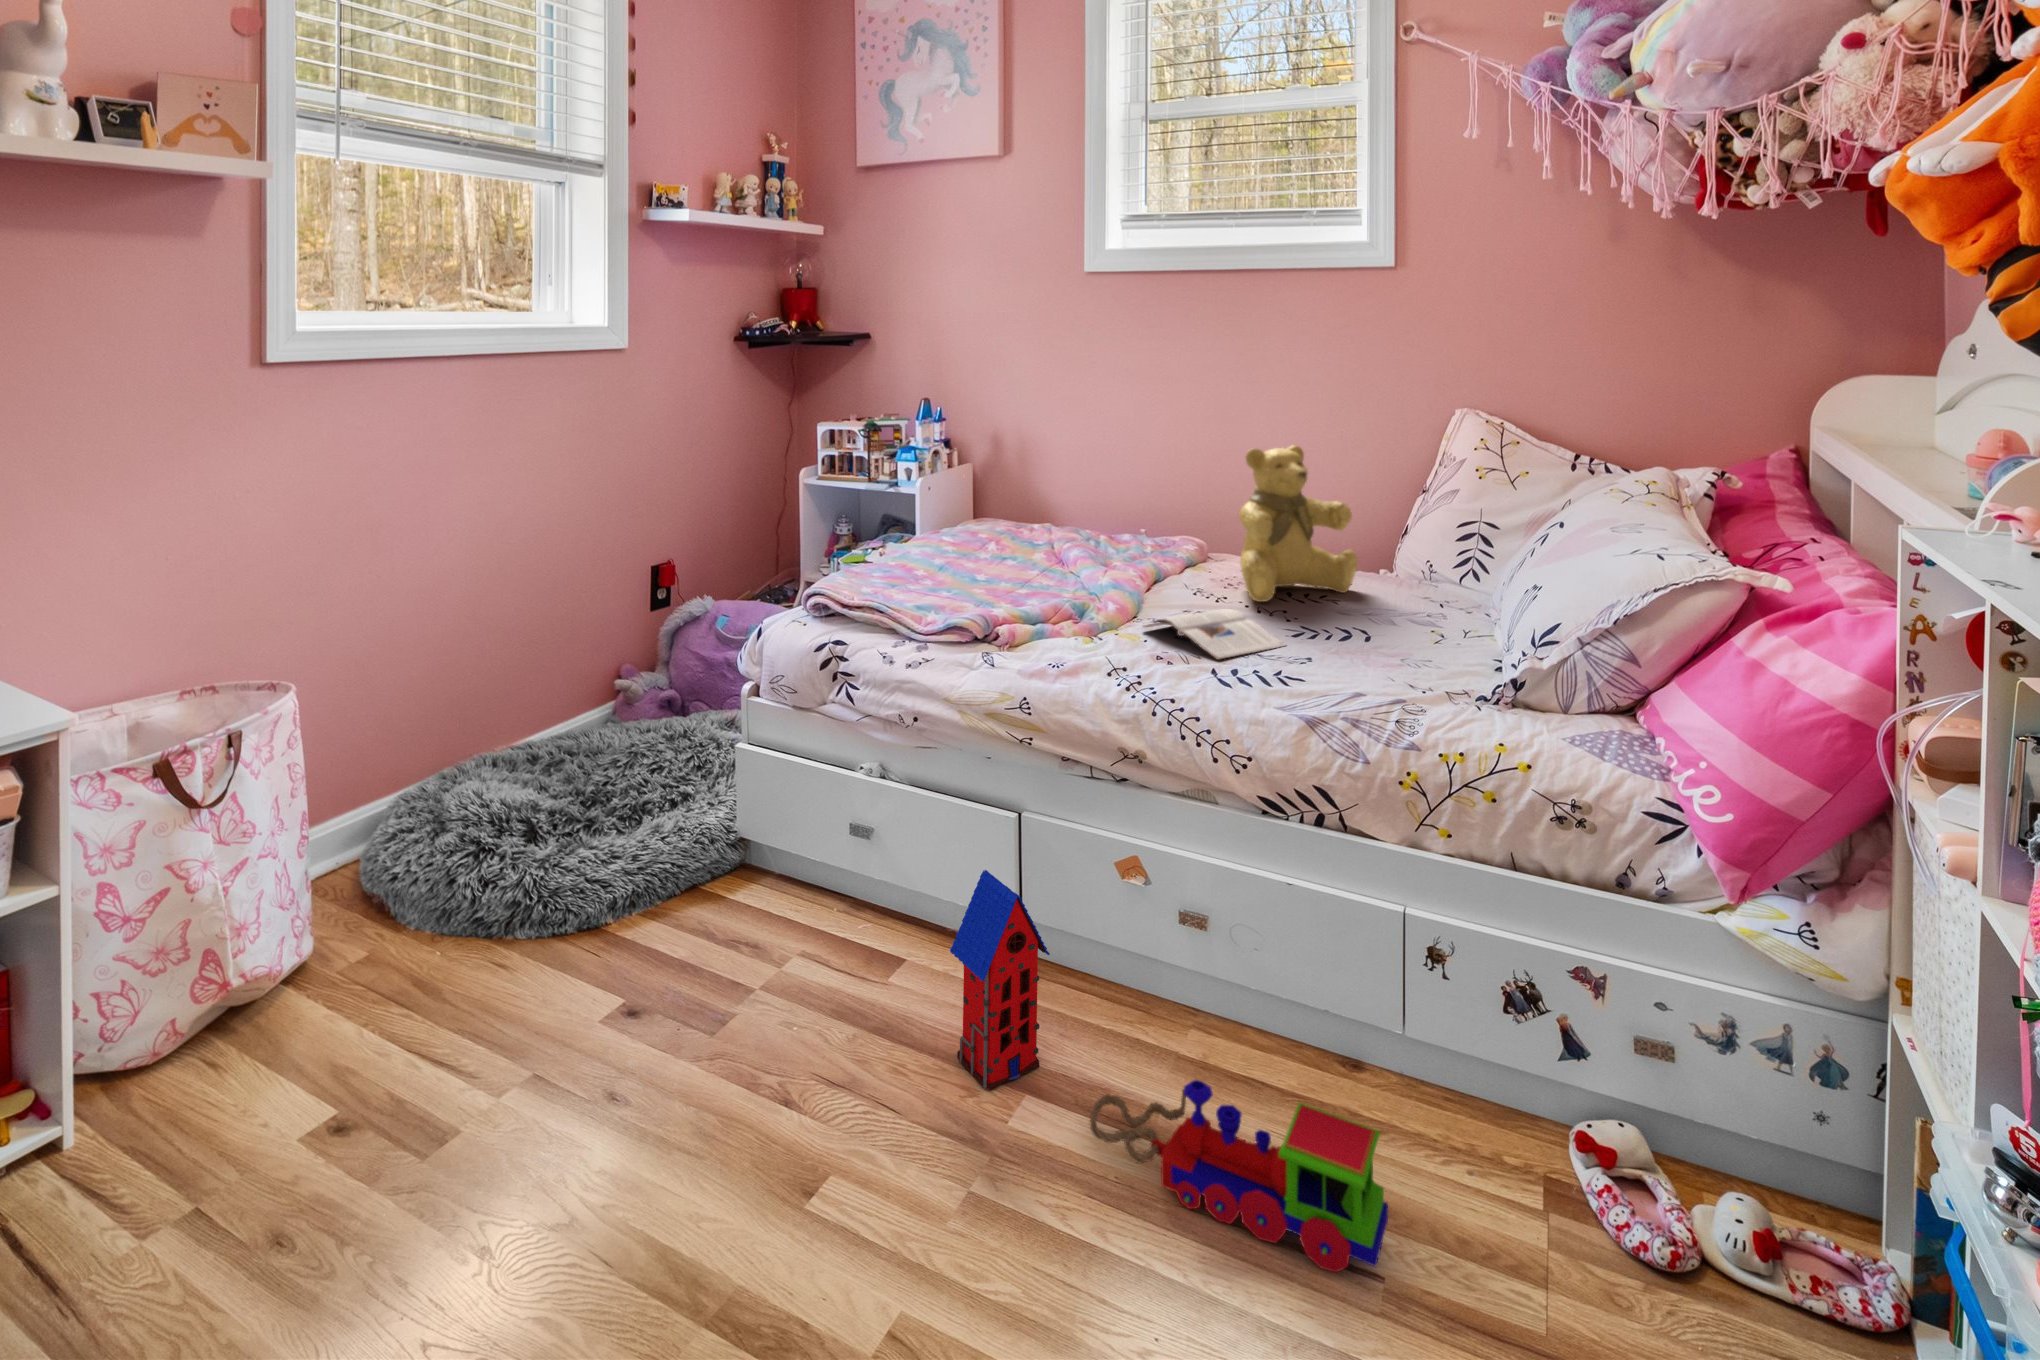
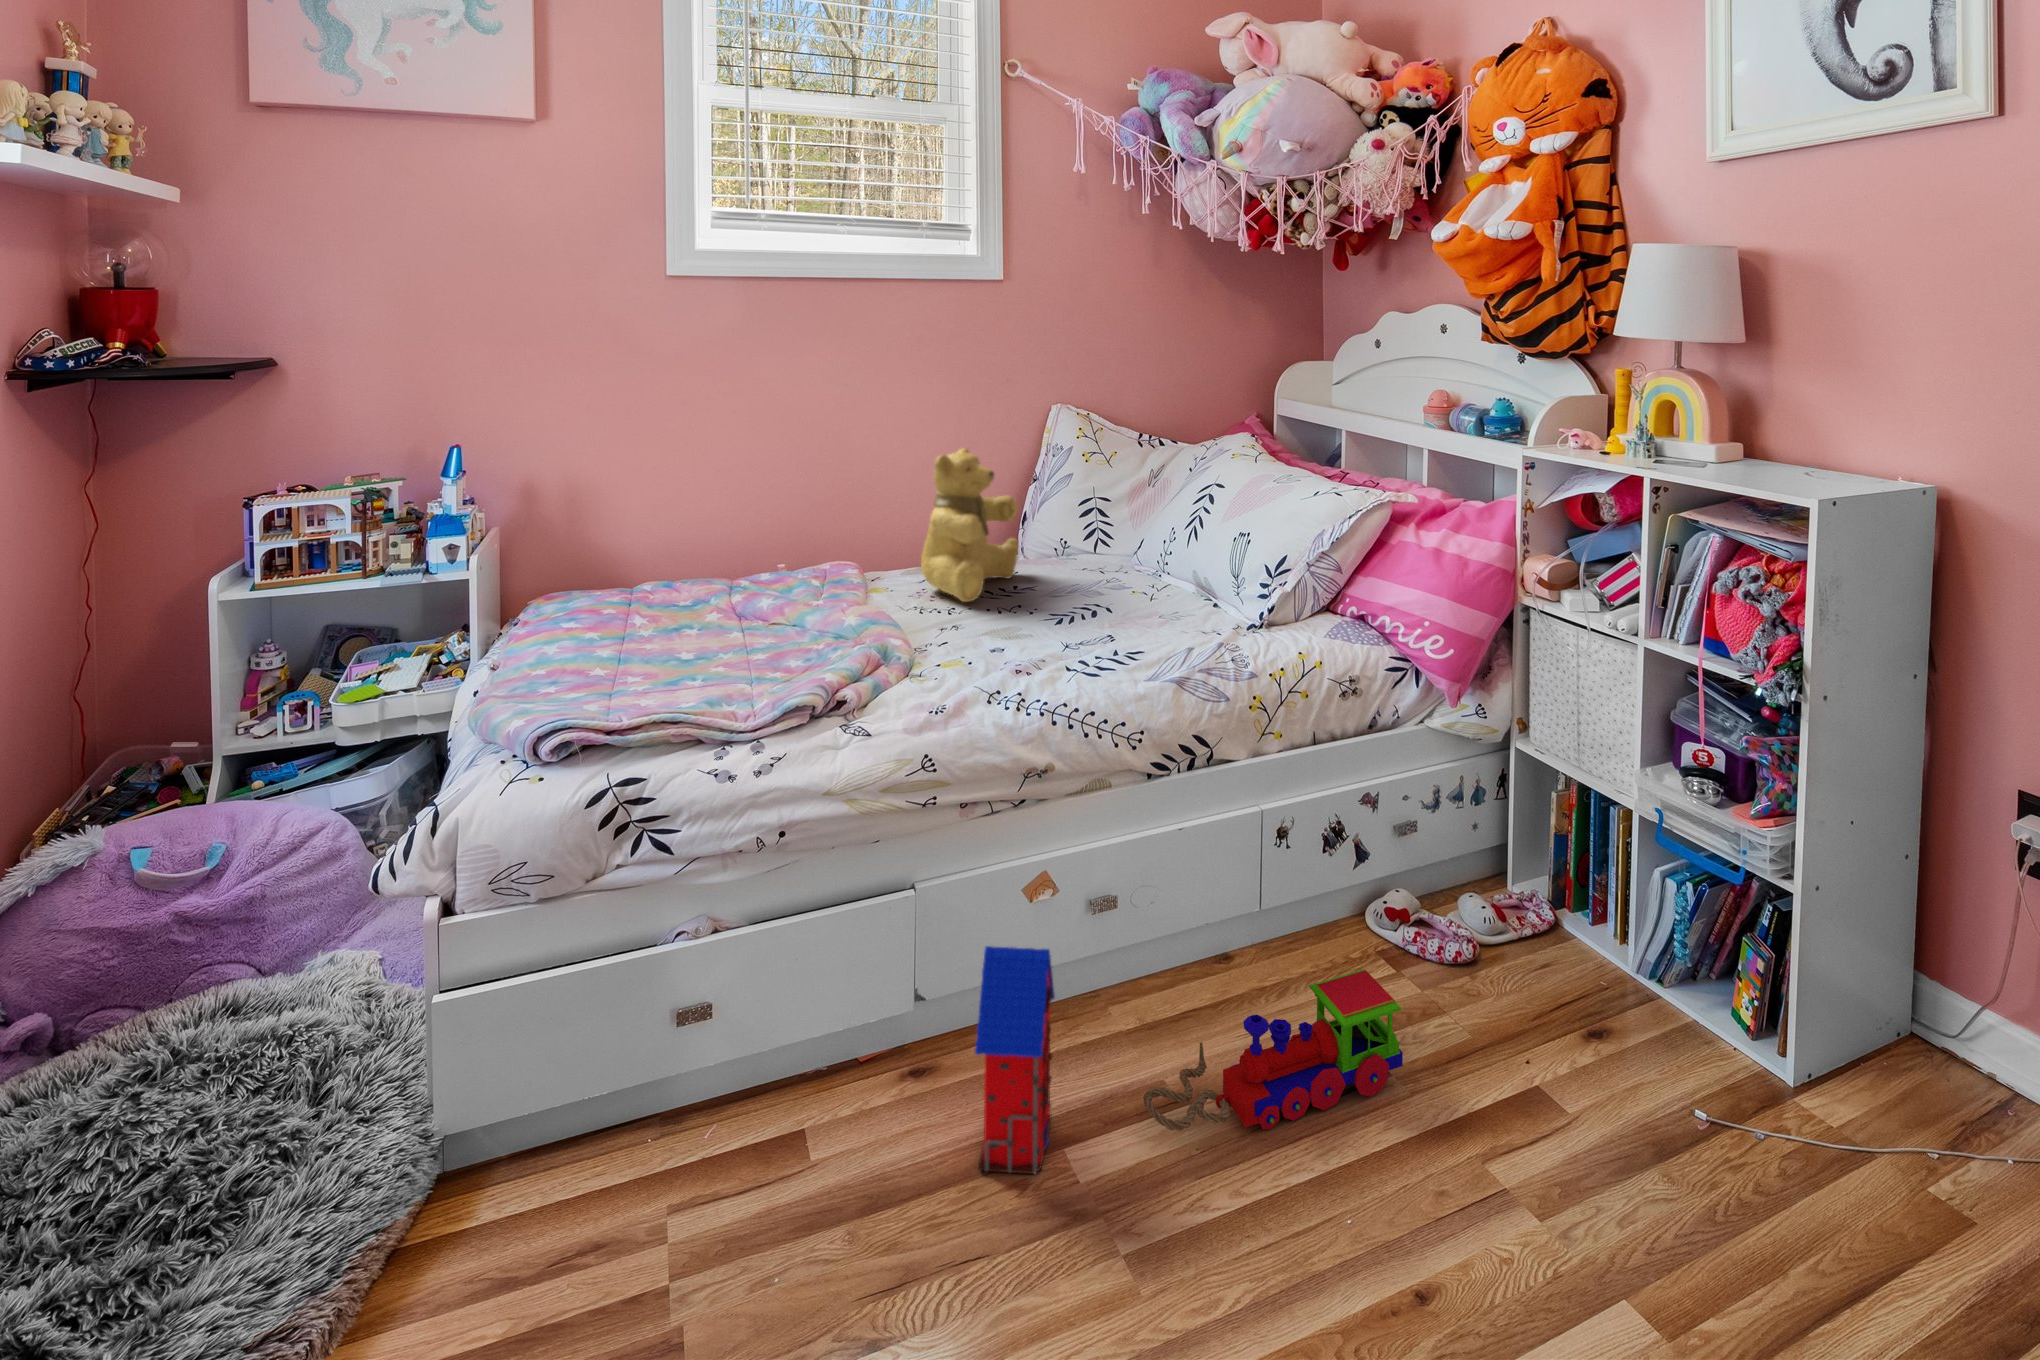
magazine: present [1143,609,1285,660] -> none [922,612,1060,659]

